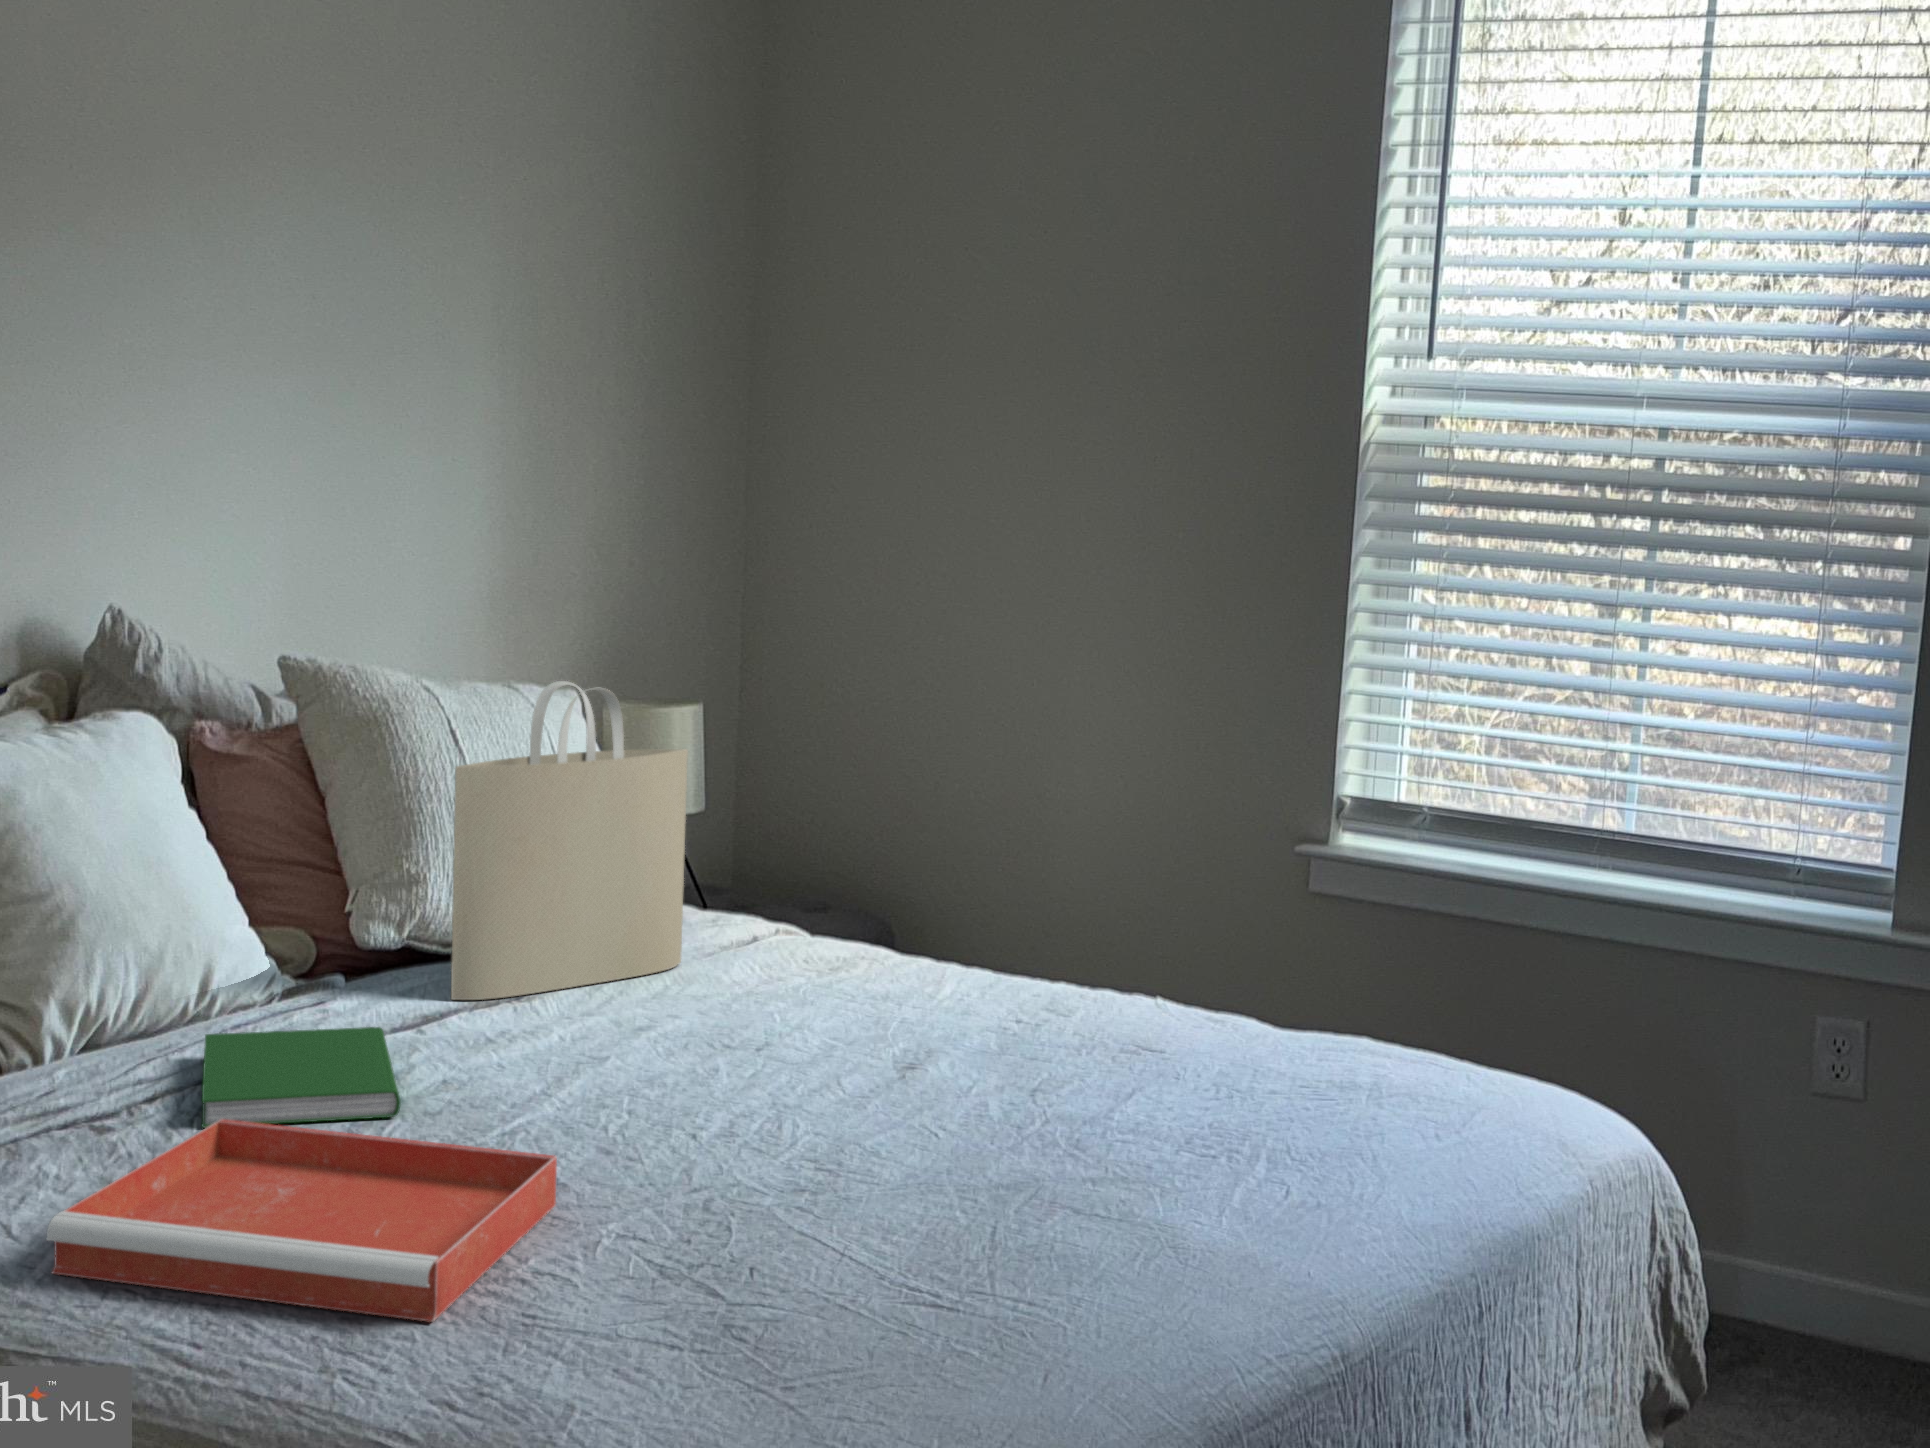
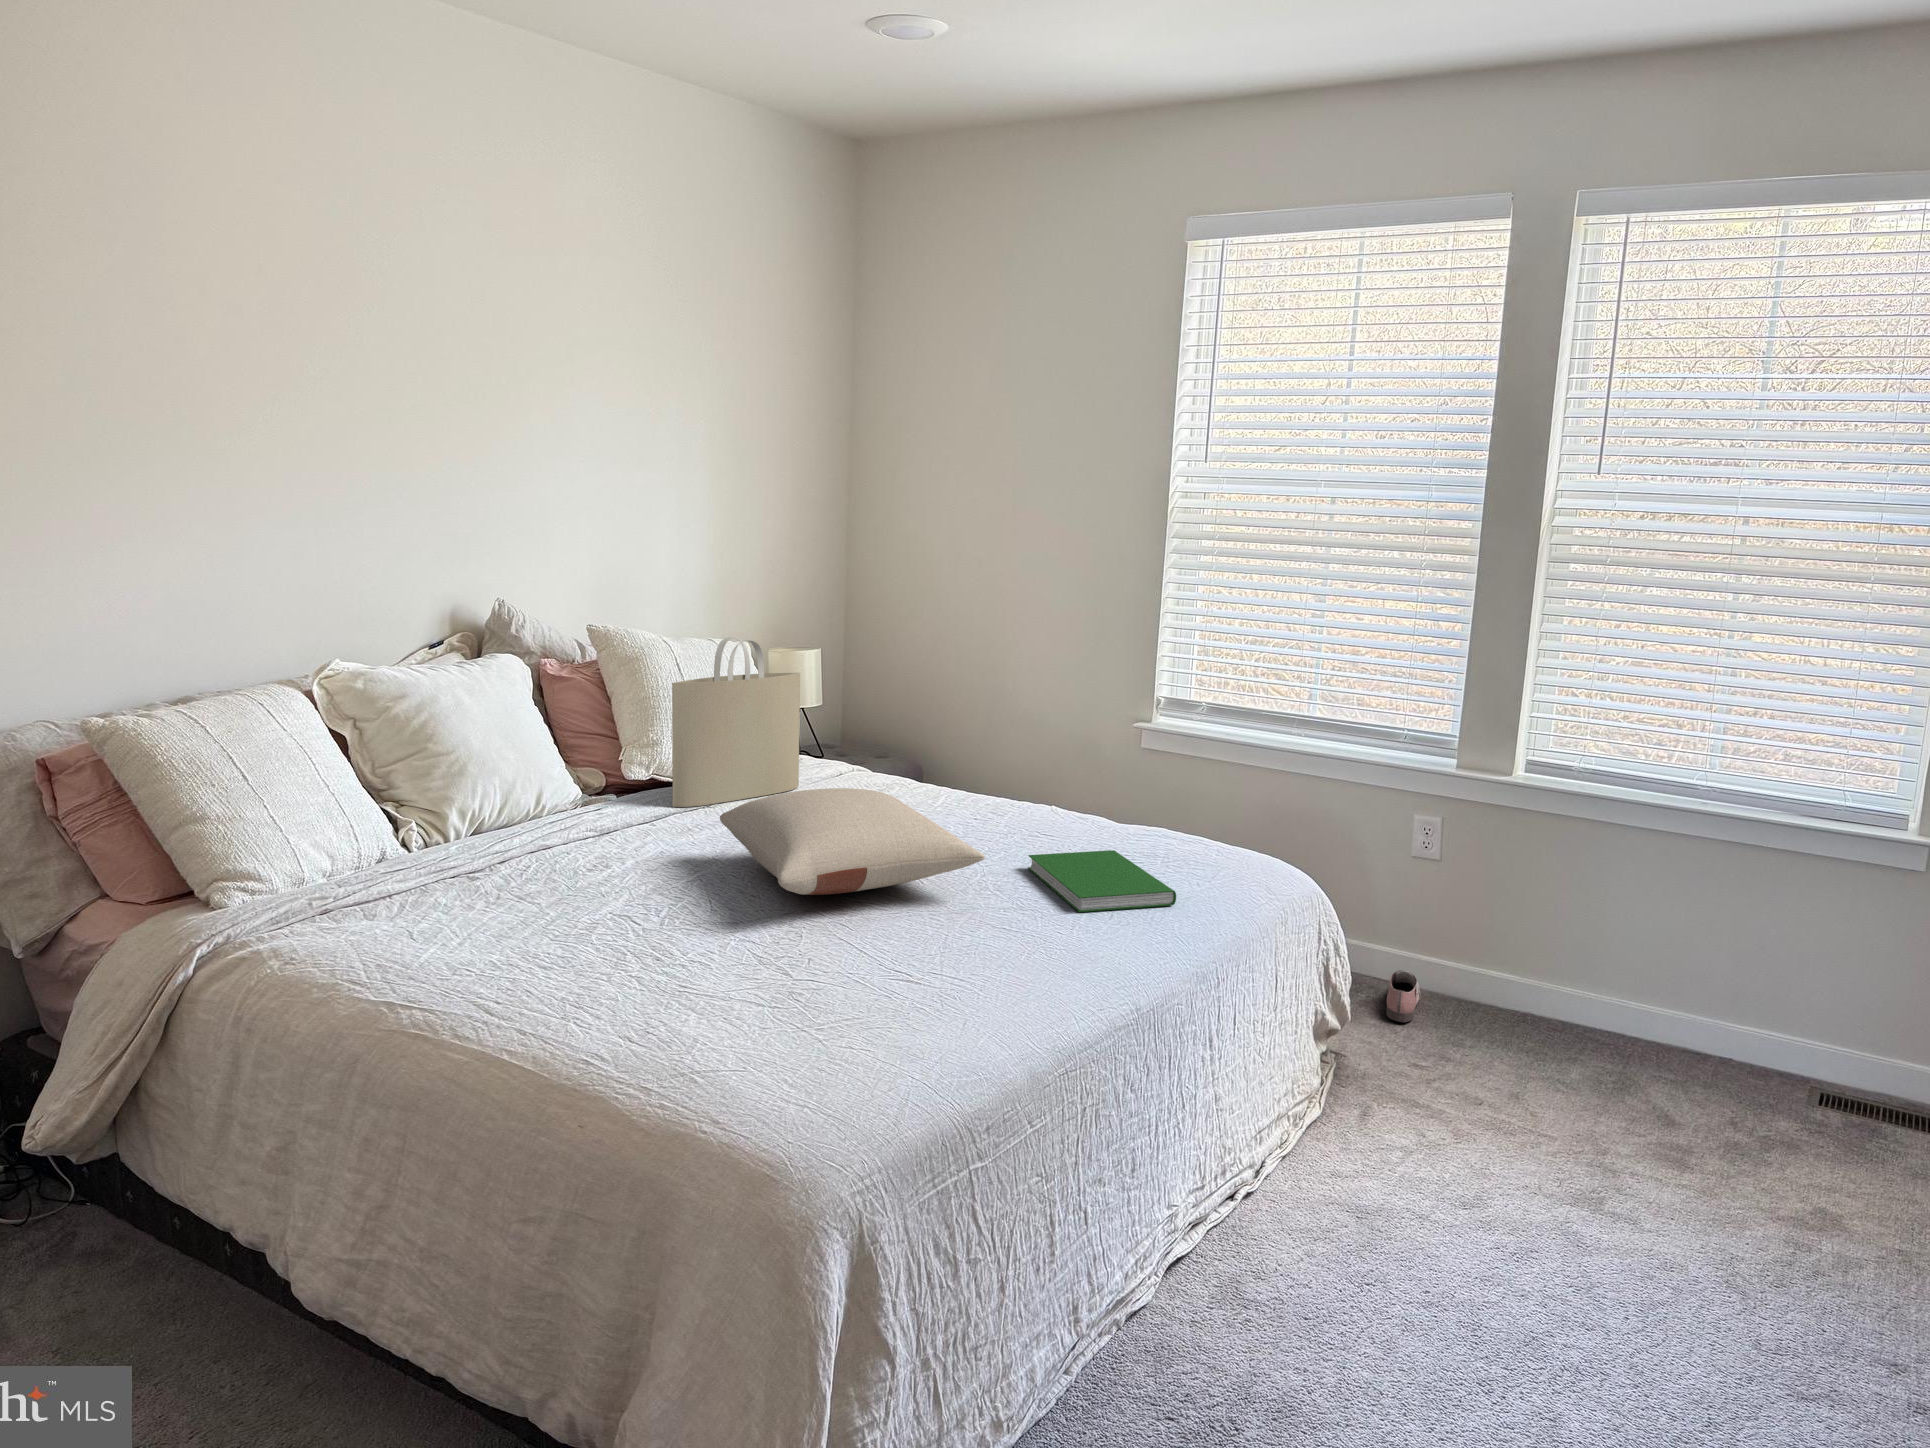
pillow: none [558,962,1056,1155] -> present [720,788,985,895]
hardcover book: present [202,1027,401,1128] -> present [1028,850,1176,912]
tray: present [47,1119,557,1322] -> none [424,874,708,990]
shoe: none [1767,1307,1829,1403] -> present [1386,970,1421,1022]

